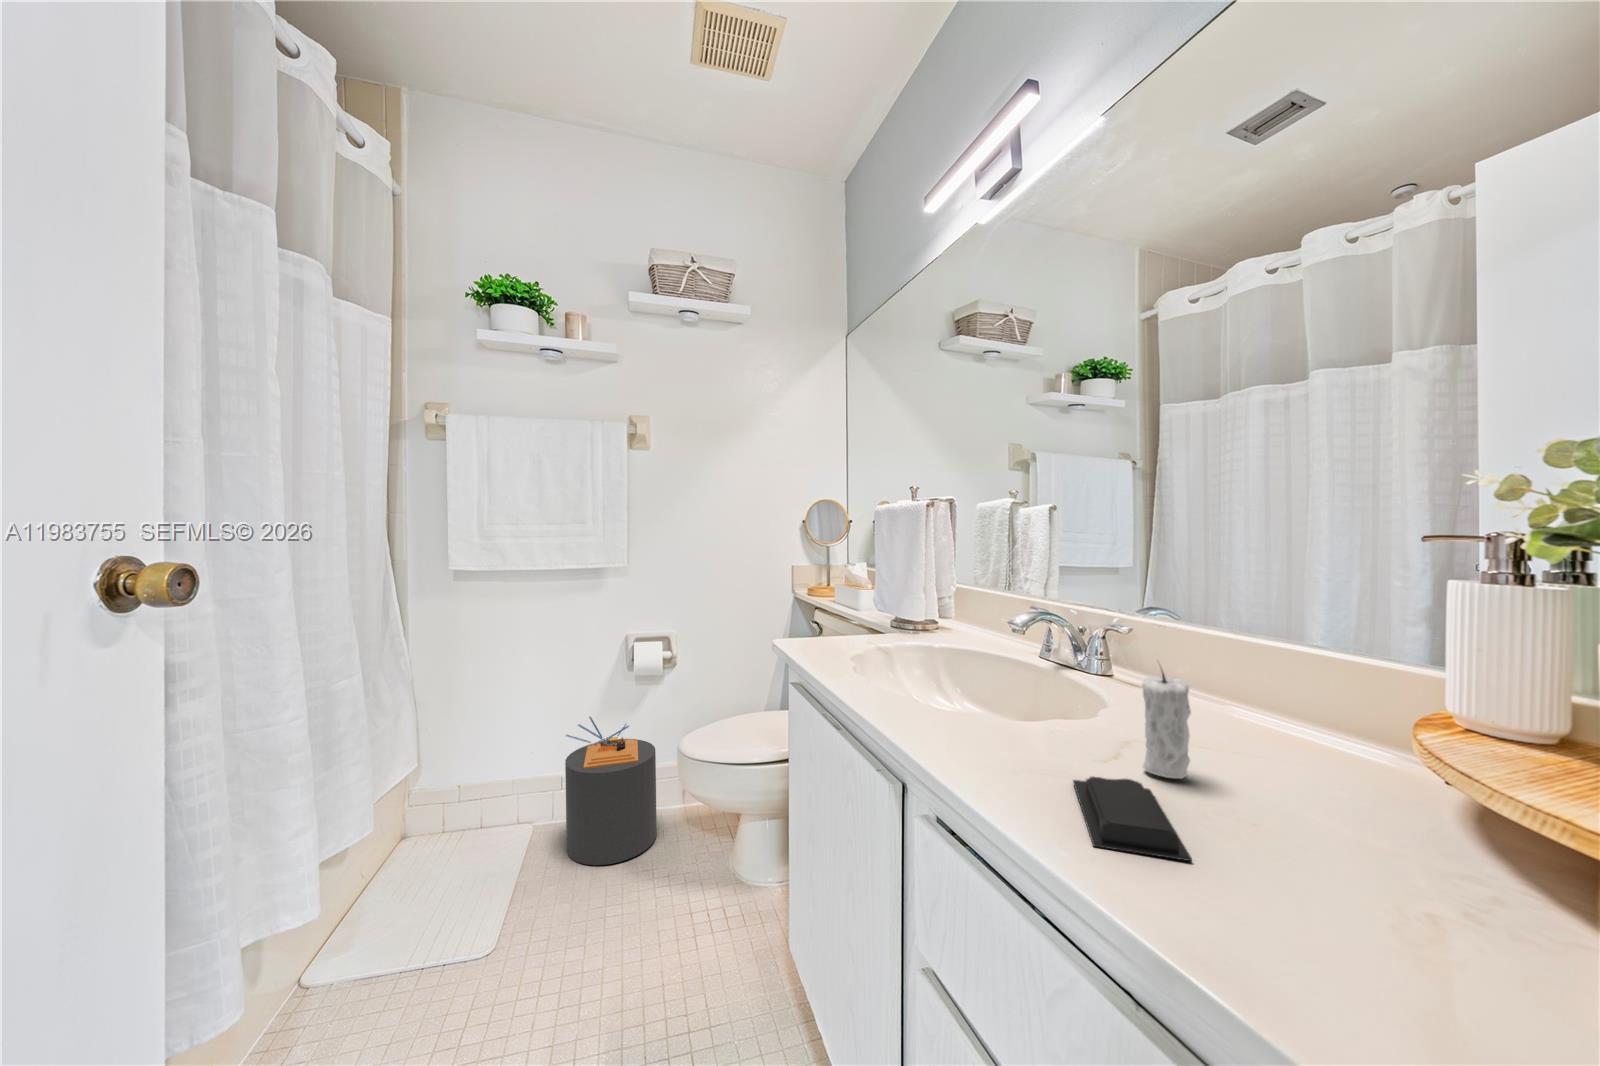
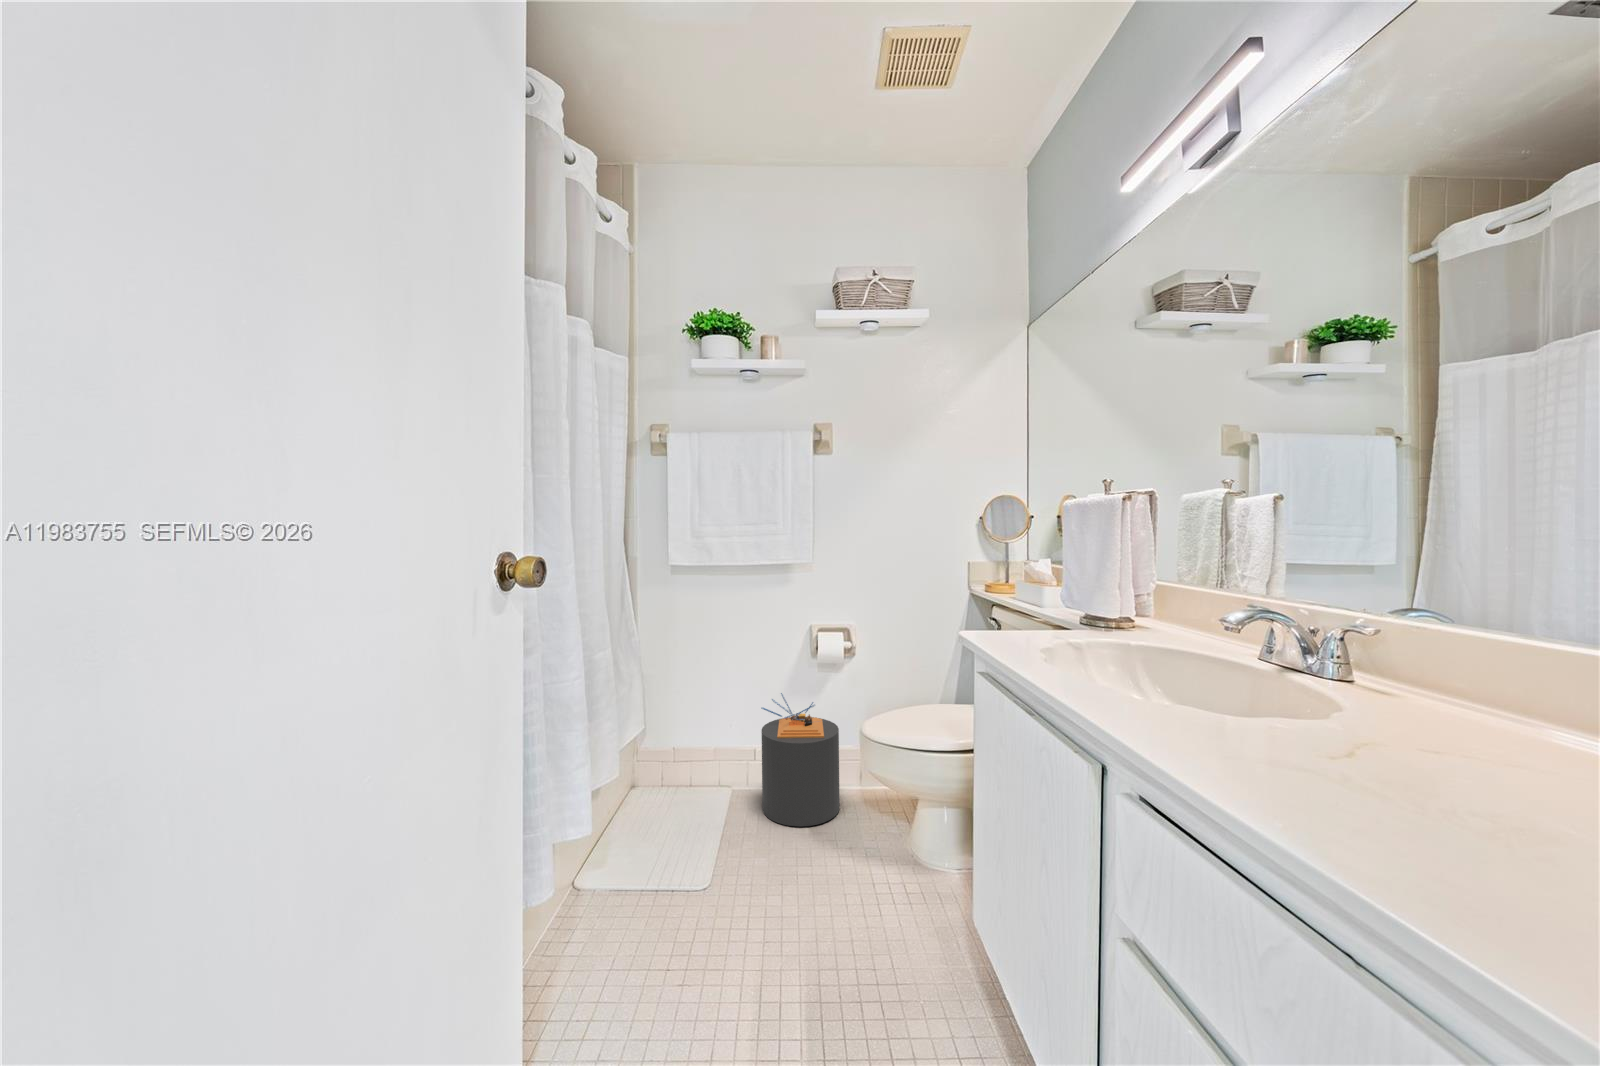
candle: present [1142,670,1191,779] -> none [1379,646,1445,778]
soap bar: present [1073,777,1192,861] -> none [1287,760,1427,843]

